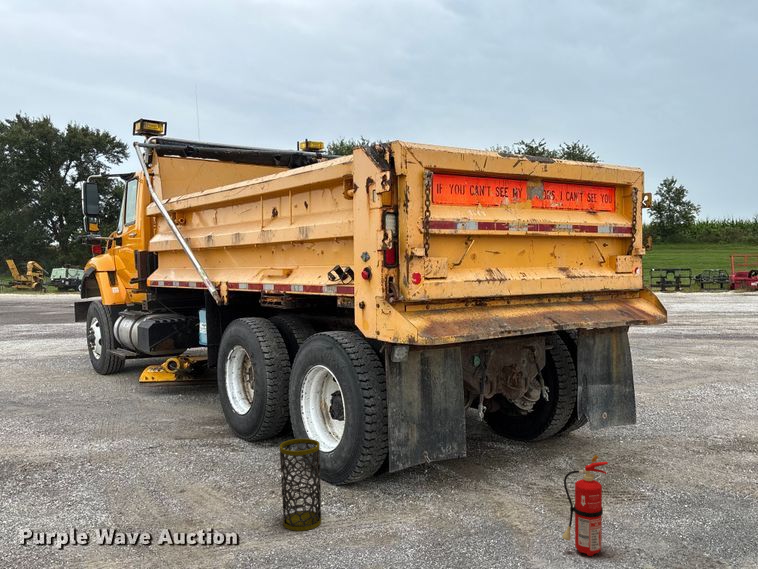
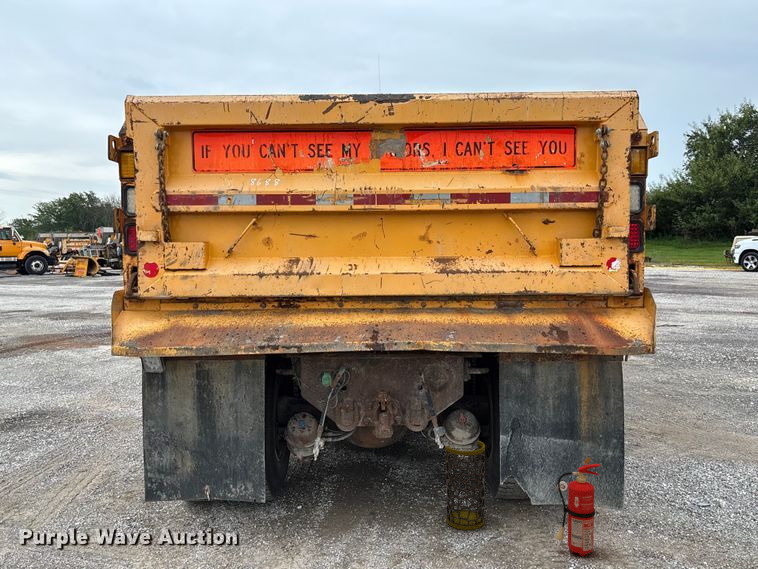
trash can: present [280,439,321,531] -> present [446,441,485,530]

